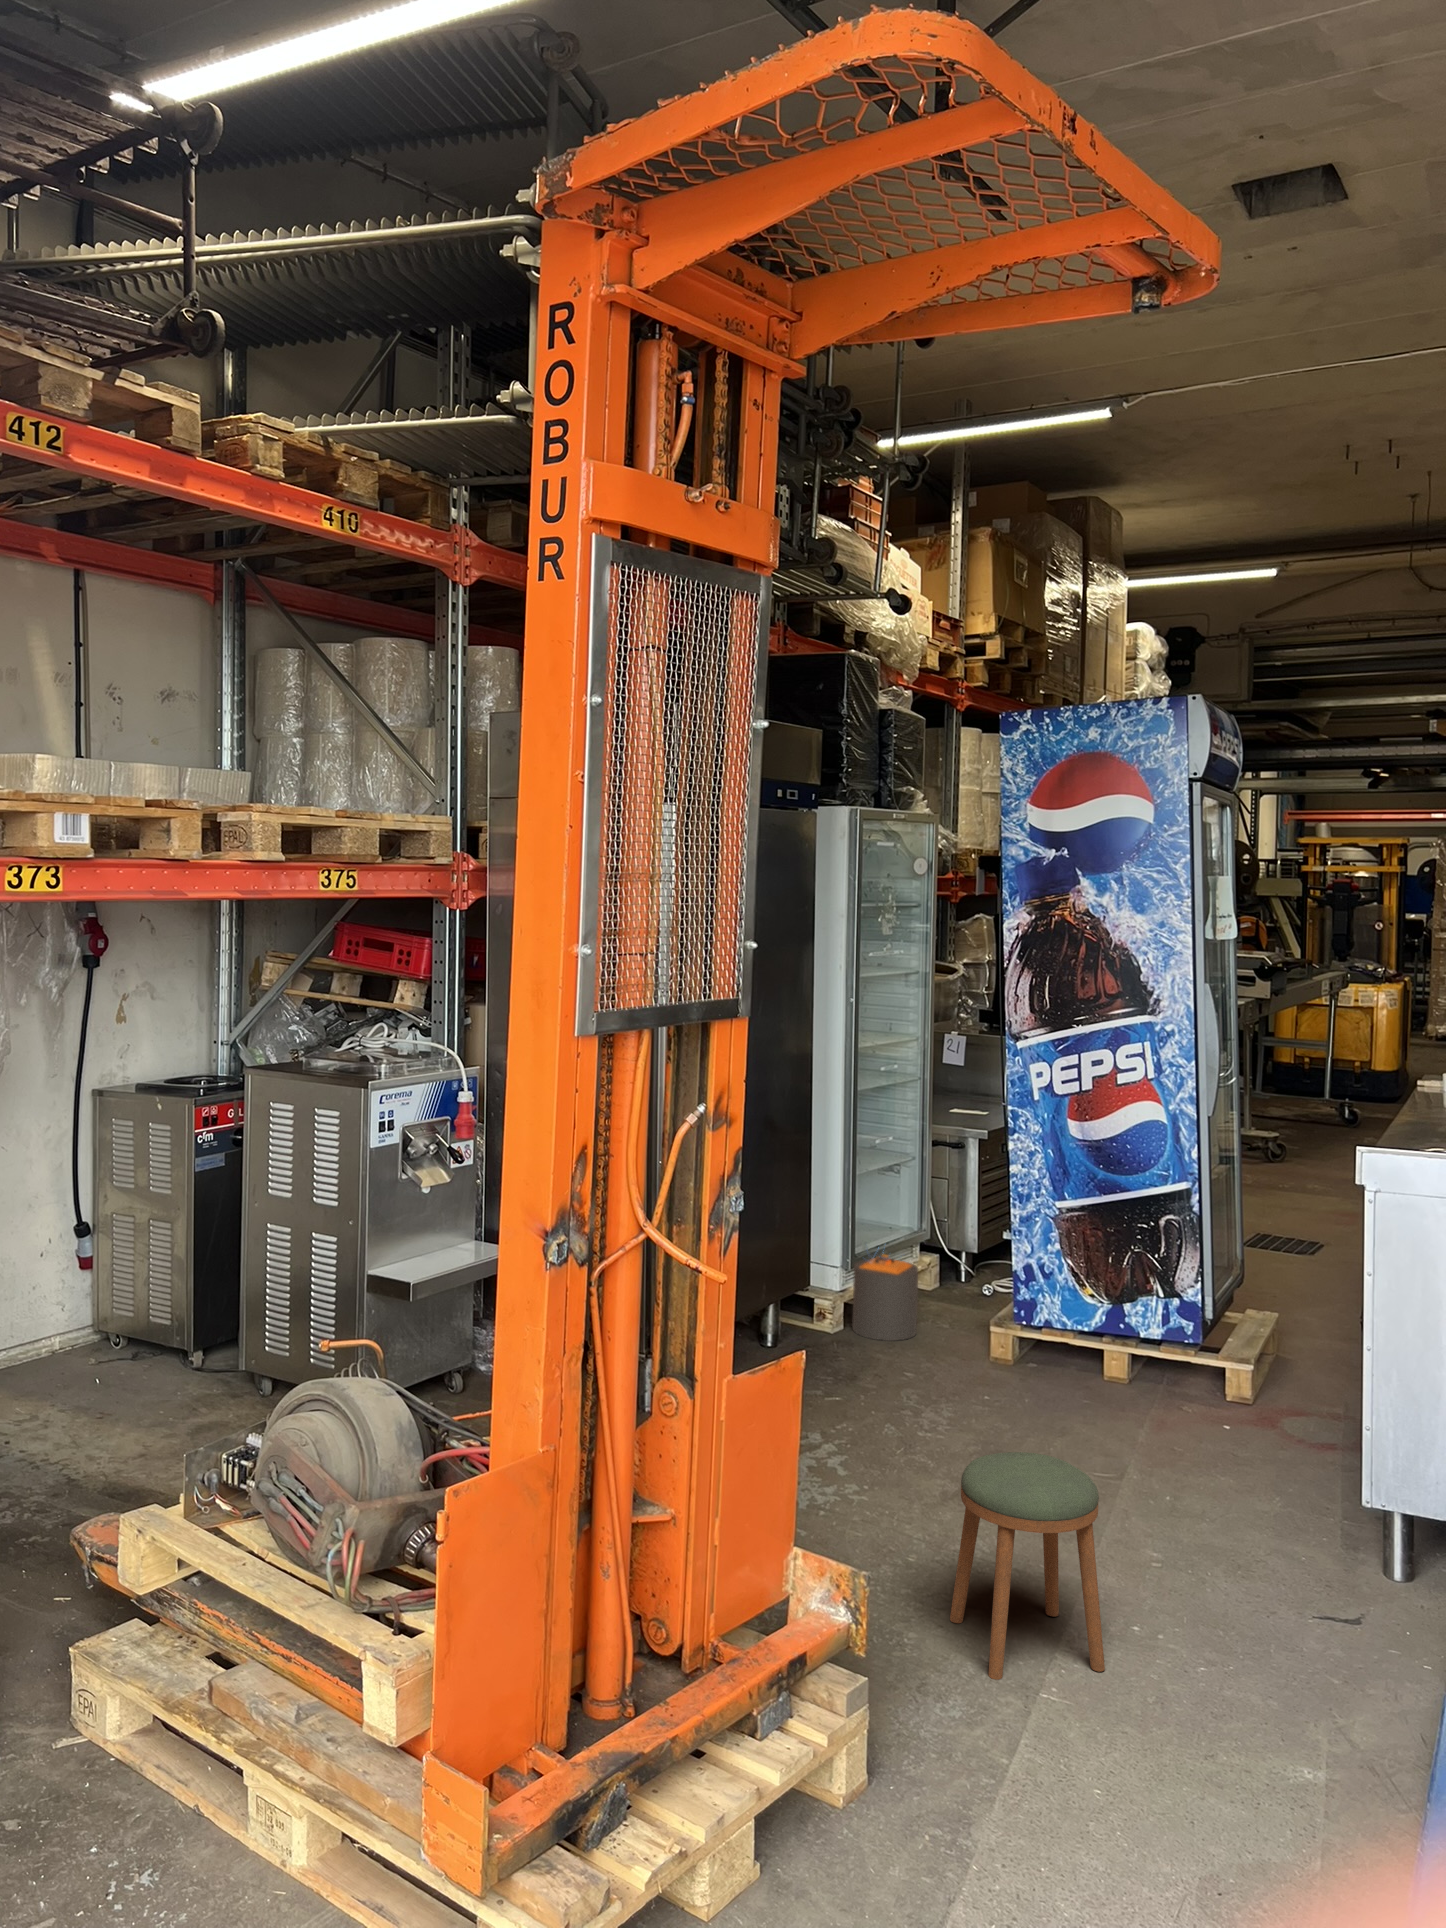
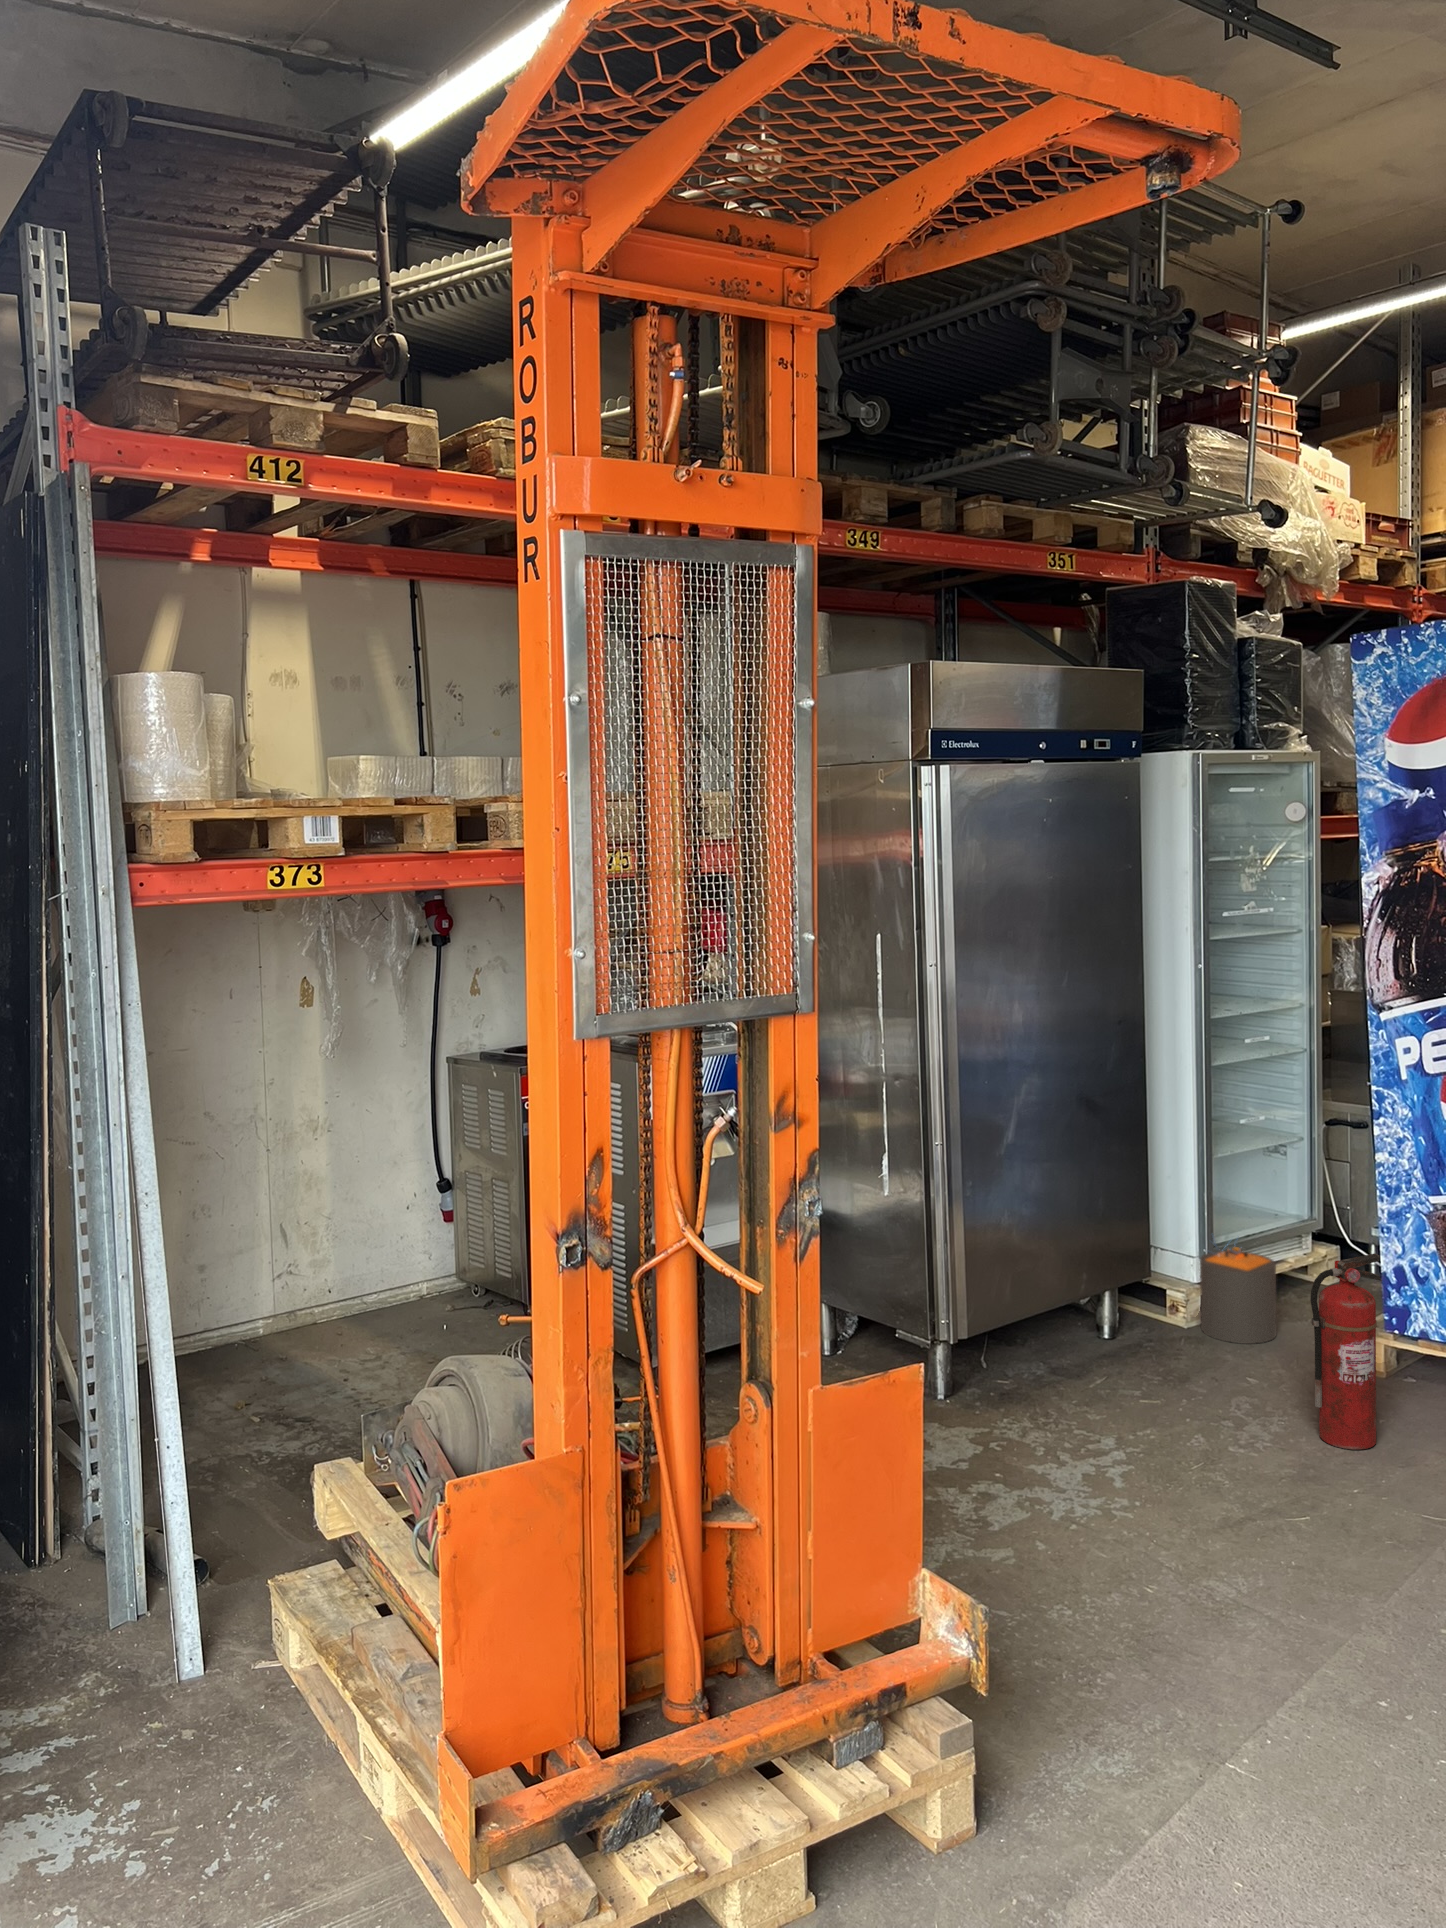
fire extinguisher: none [986,1248,1039,1422] -> present [1310,1254,1382,1450]
stool: present [950,1452,1105,1680] -> none [1159,1492,1324,1754]

